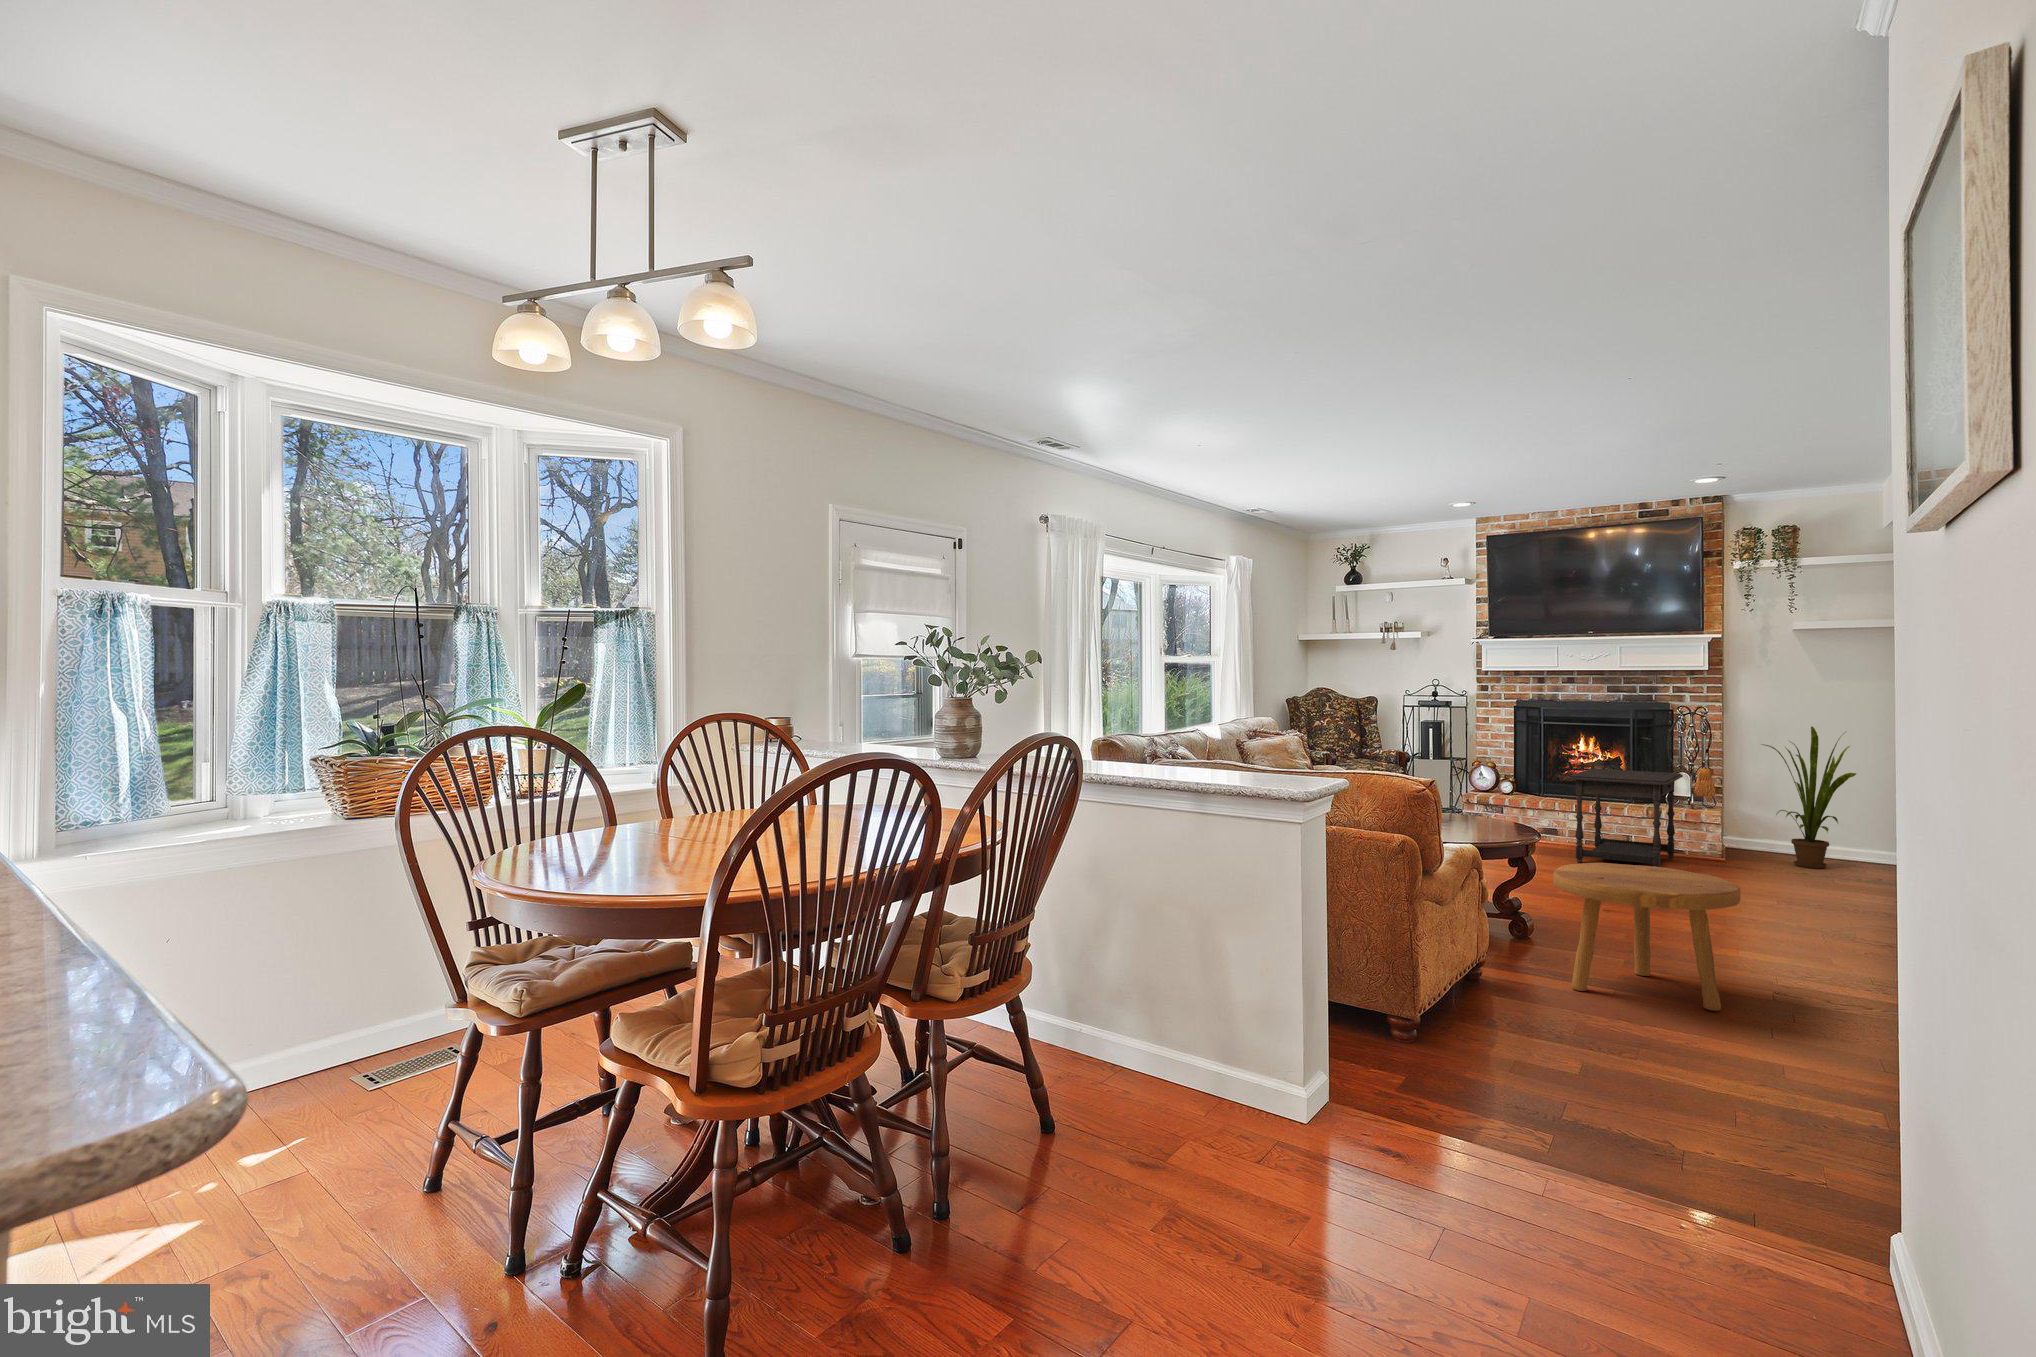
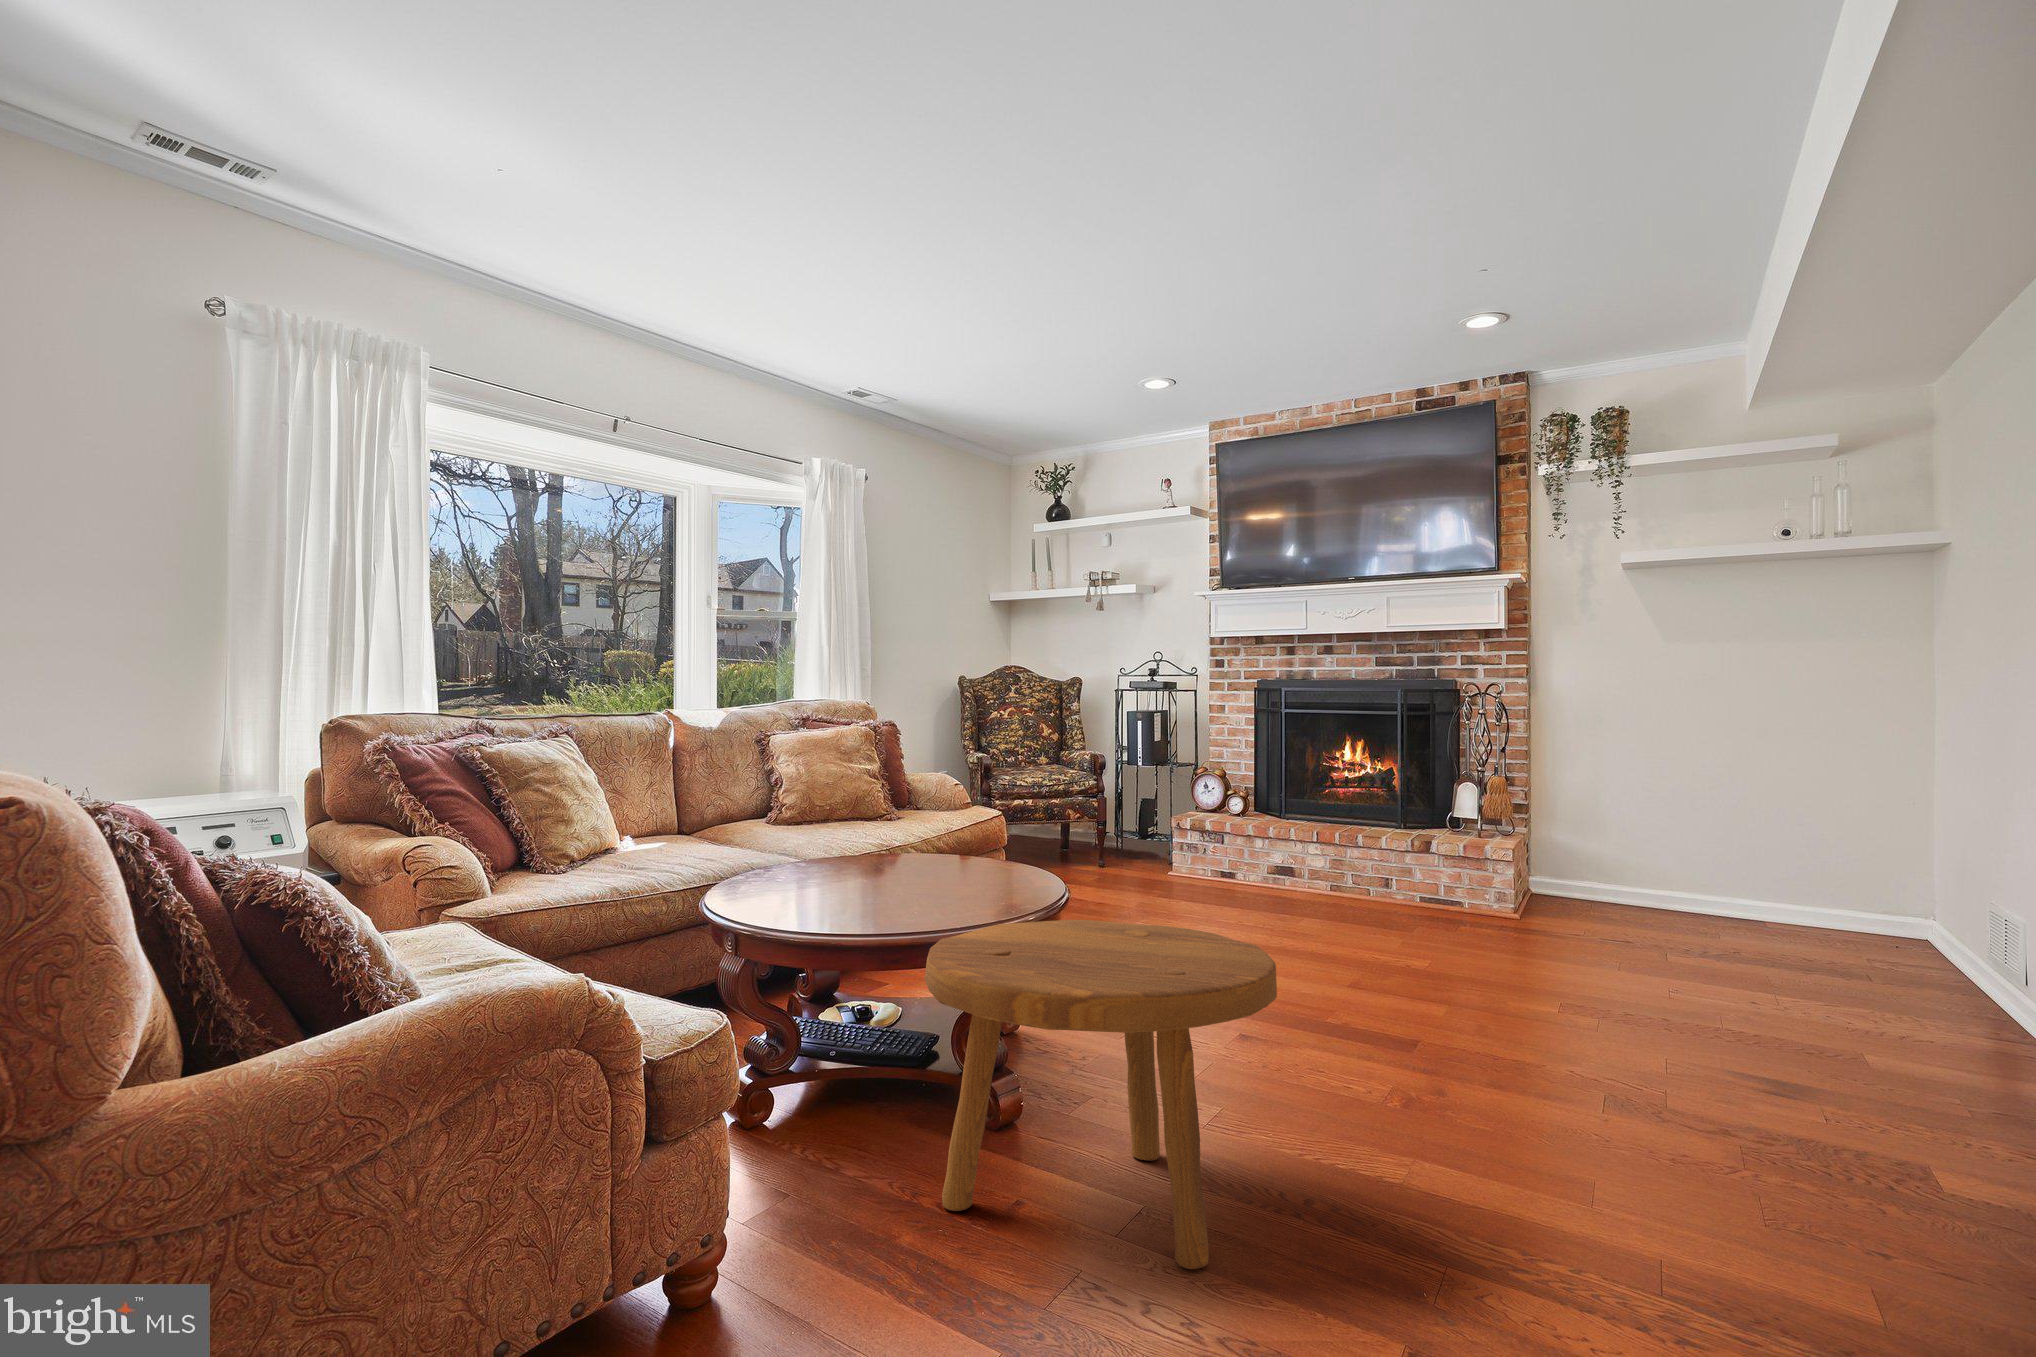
house plant: present [1762,726,1856,868] -> none [1570,710,1703,926]
side table: present [1567,769,1683,867] -> none [1277,776,1460,933]

